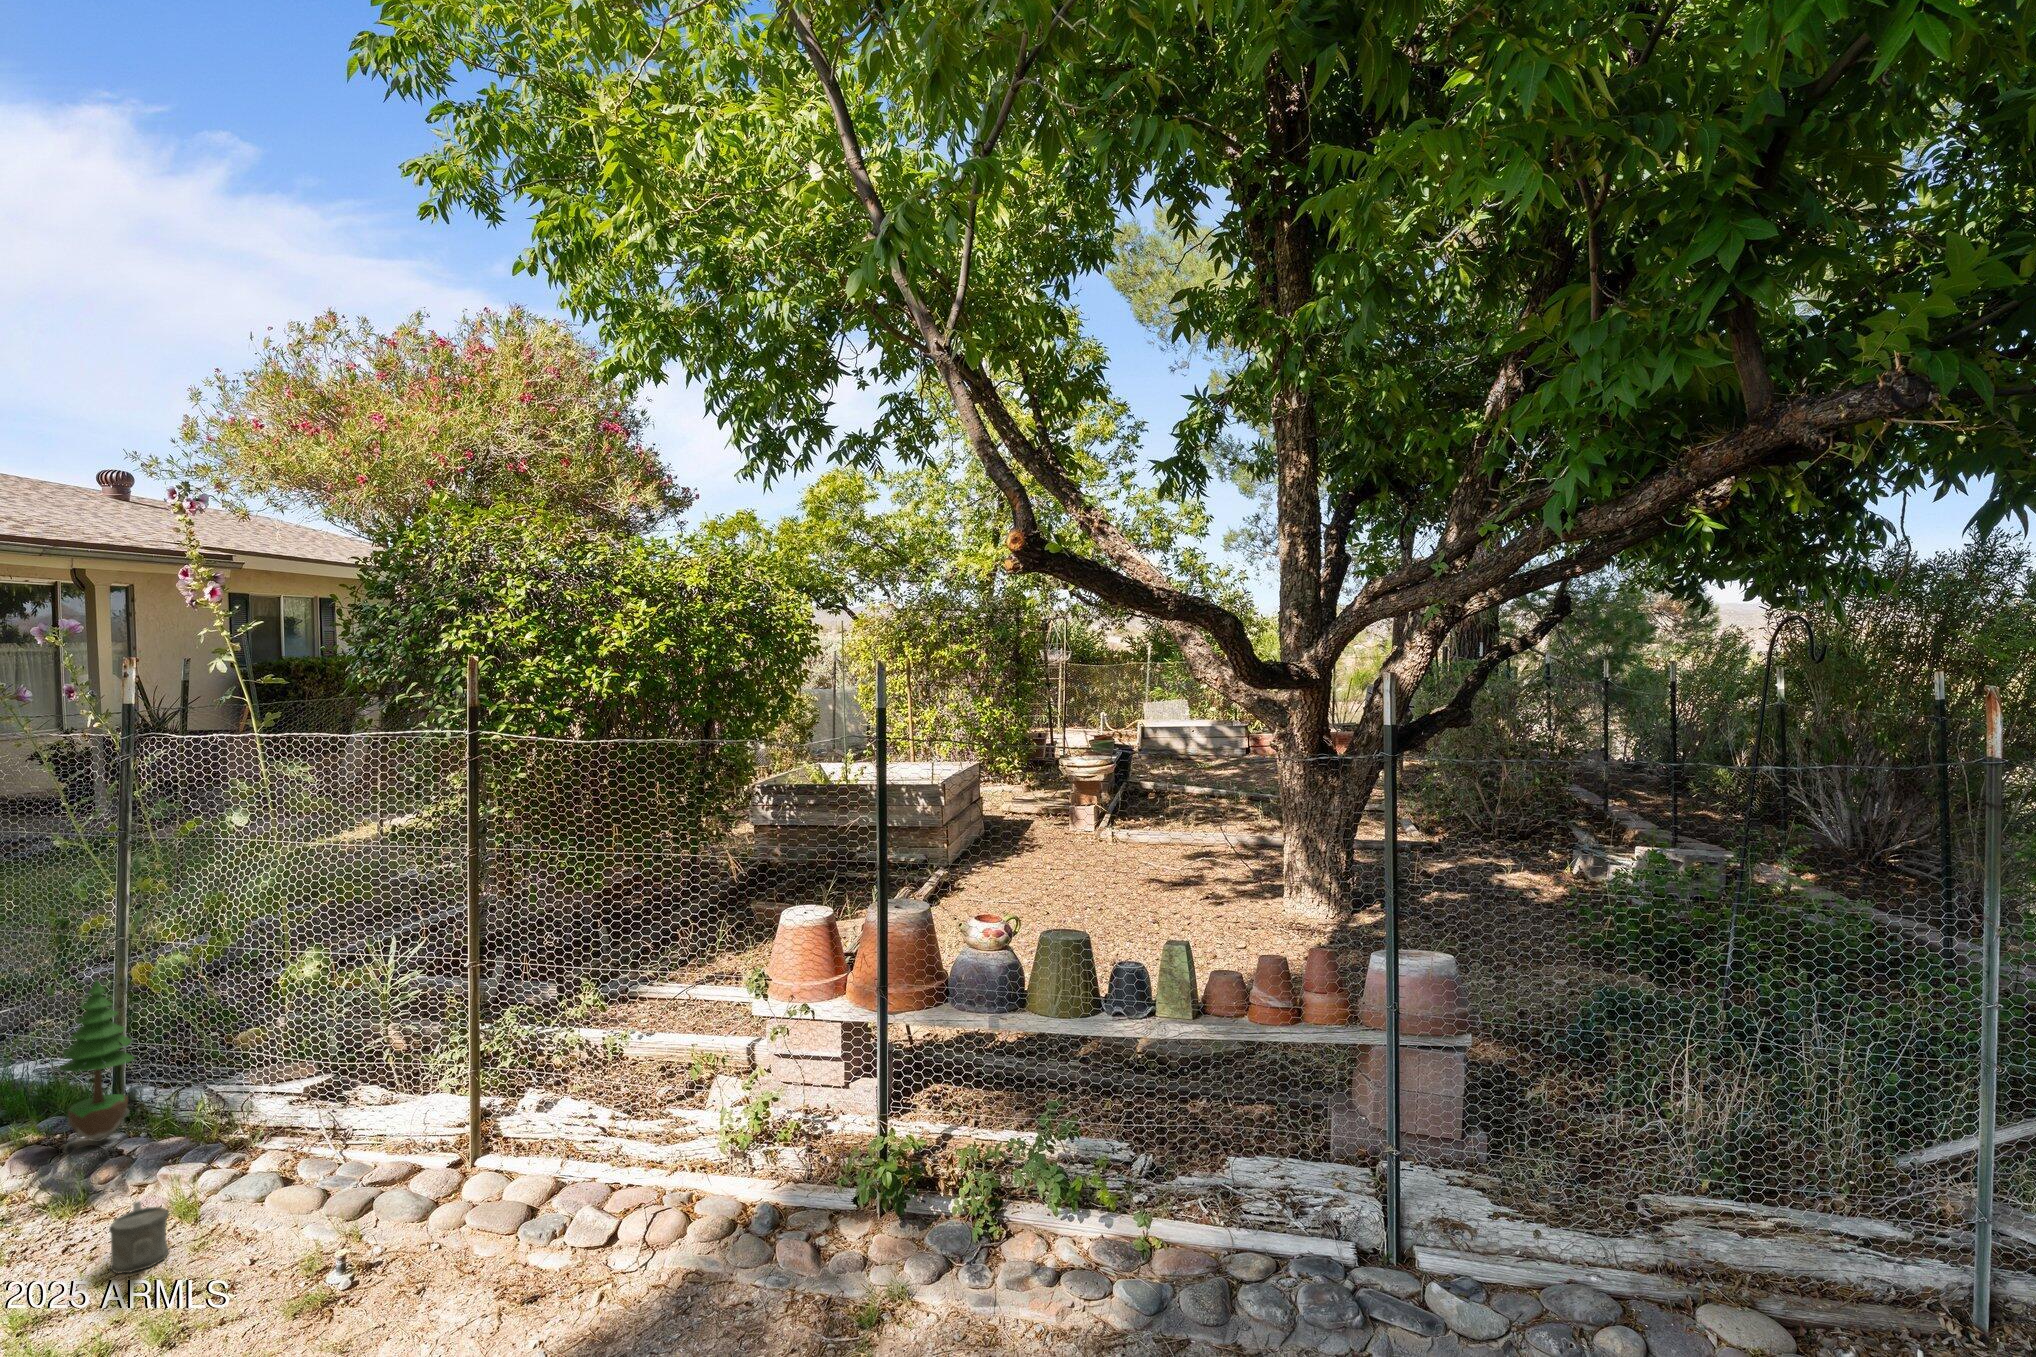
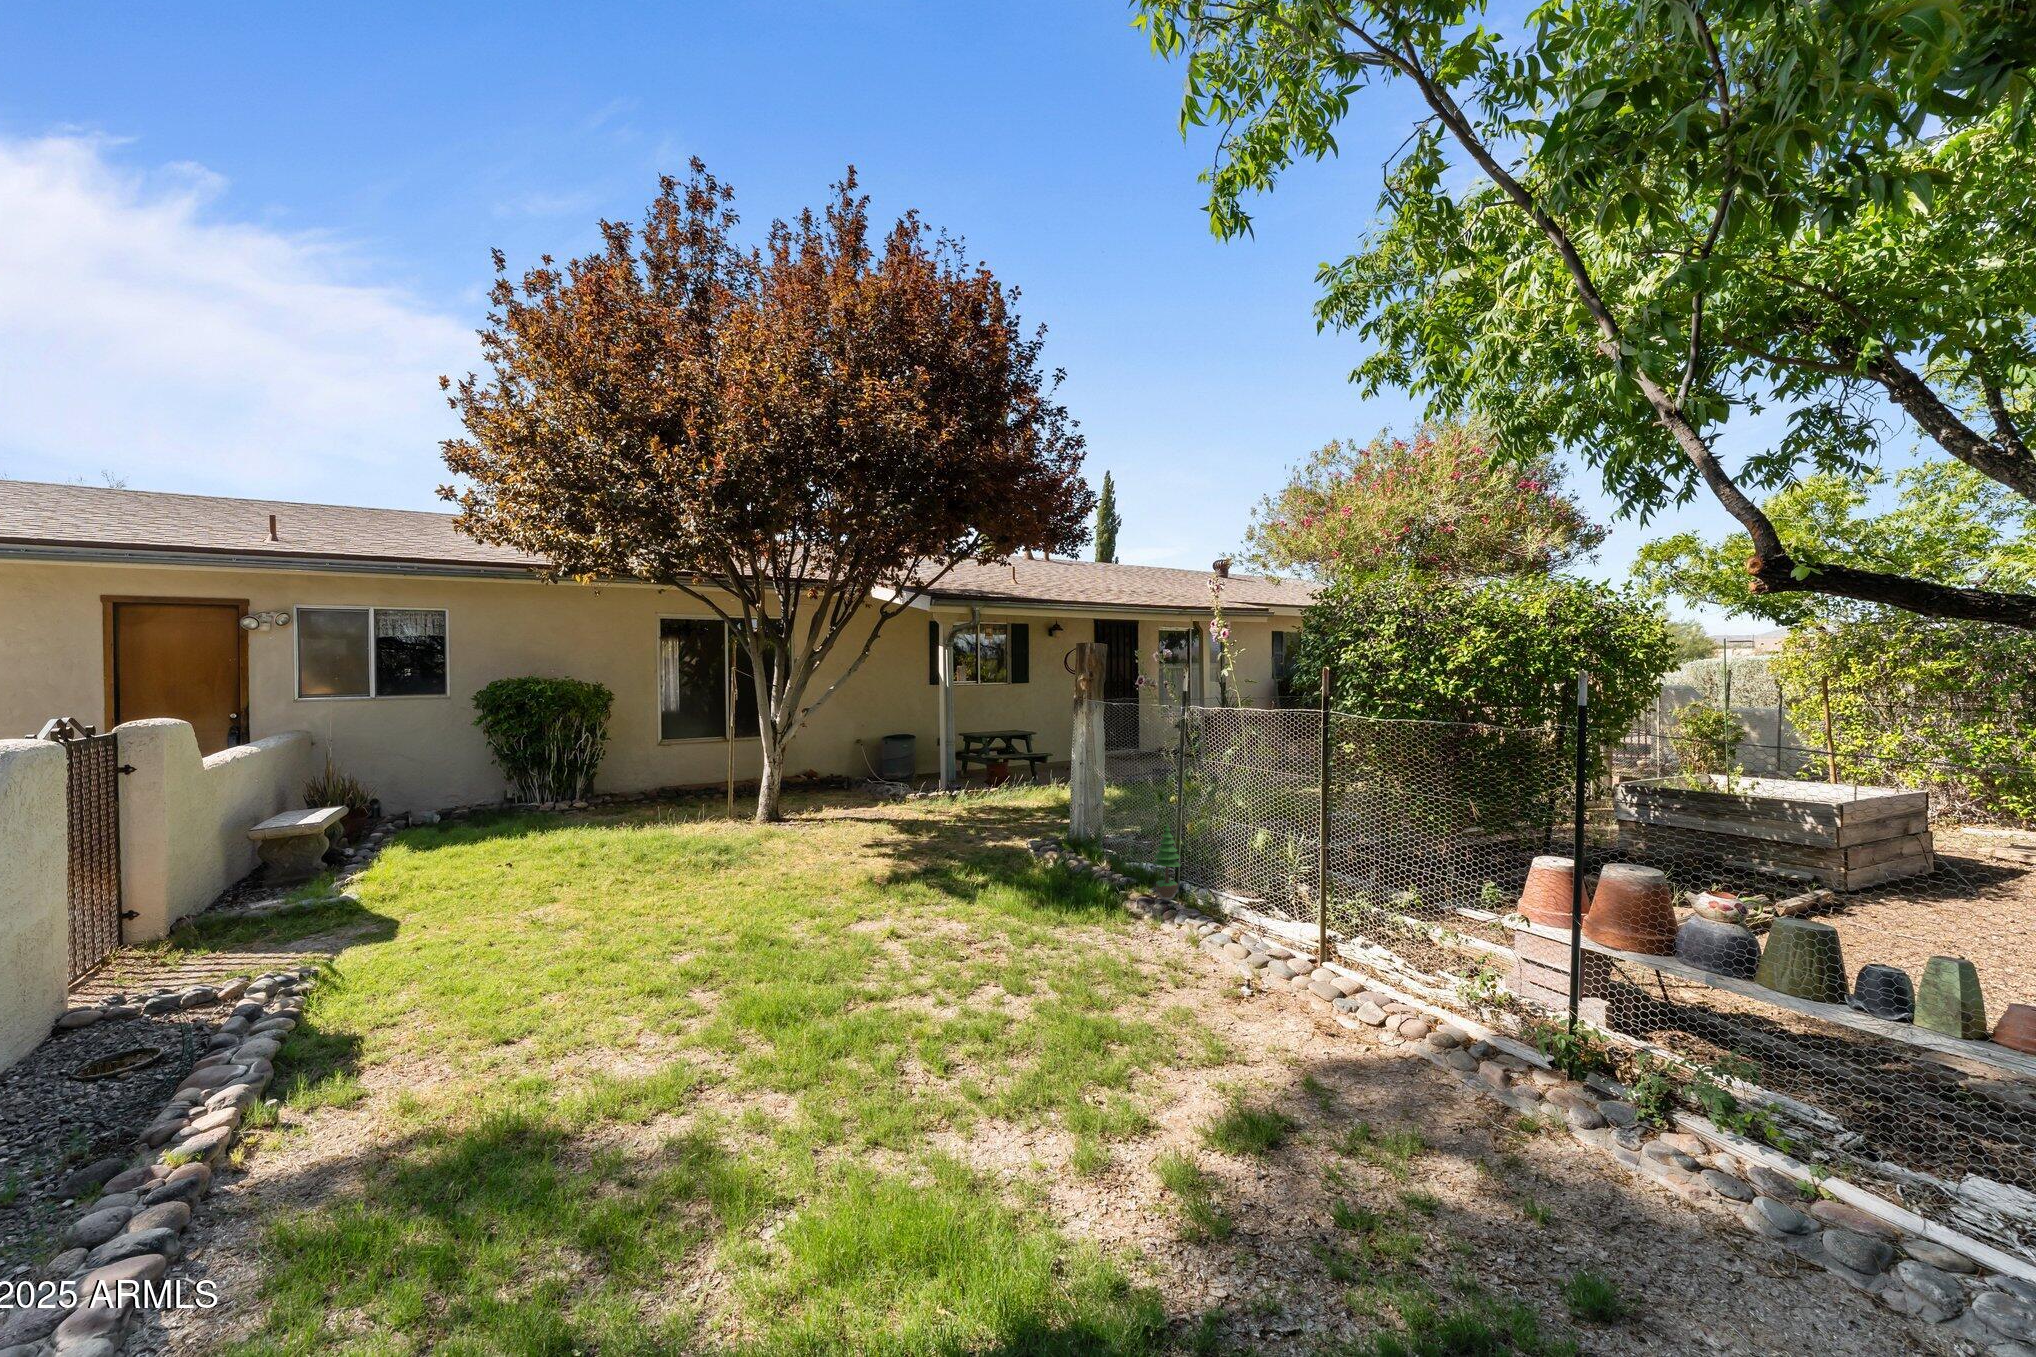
watering can: present [109,1202,169,1273] -> none [1161,925,1182,955]

